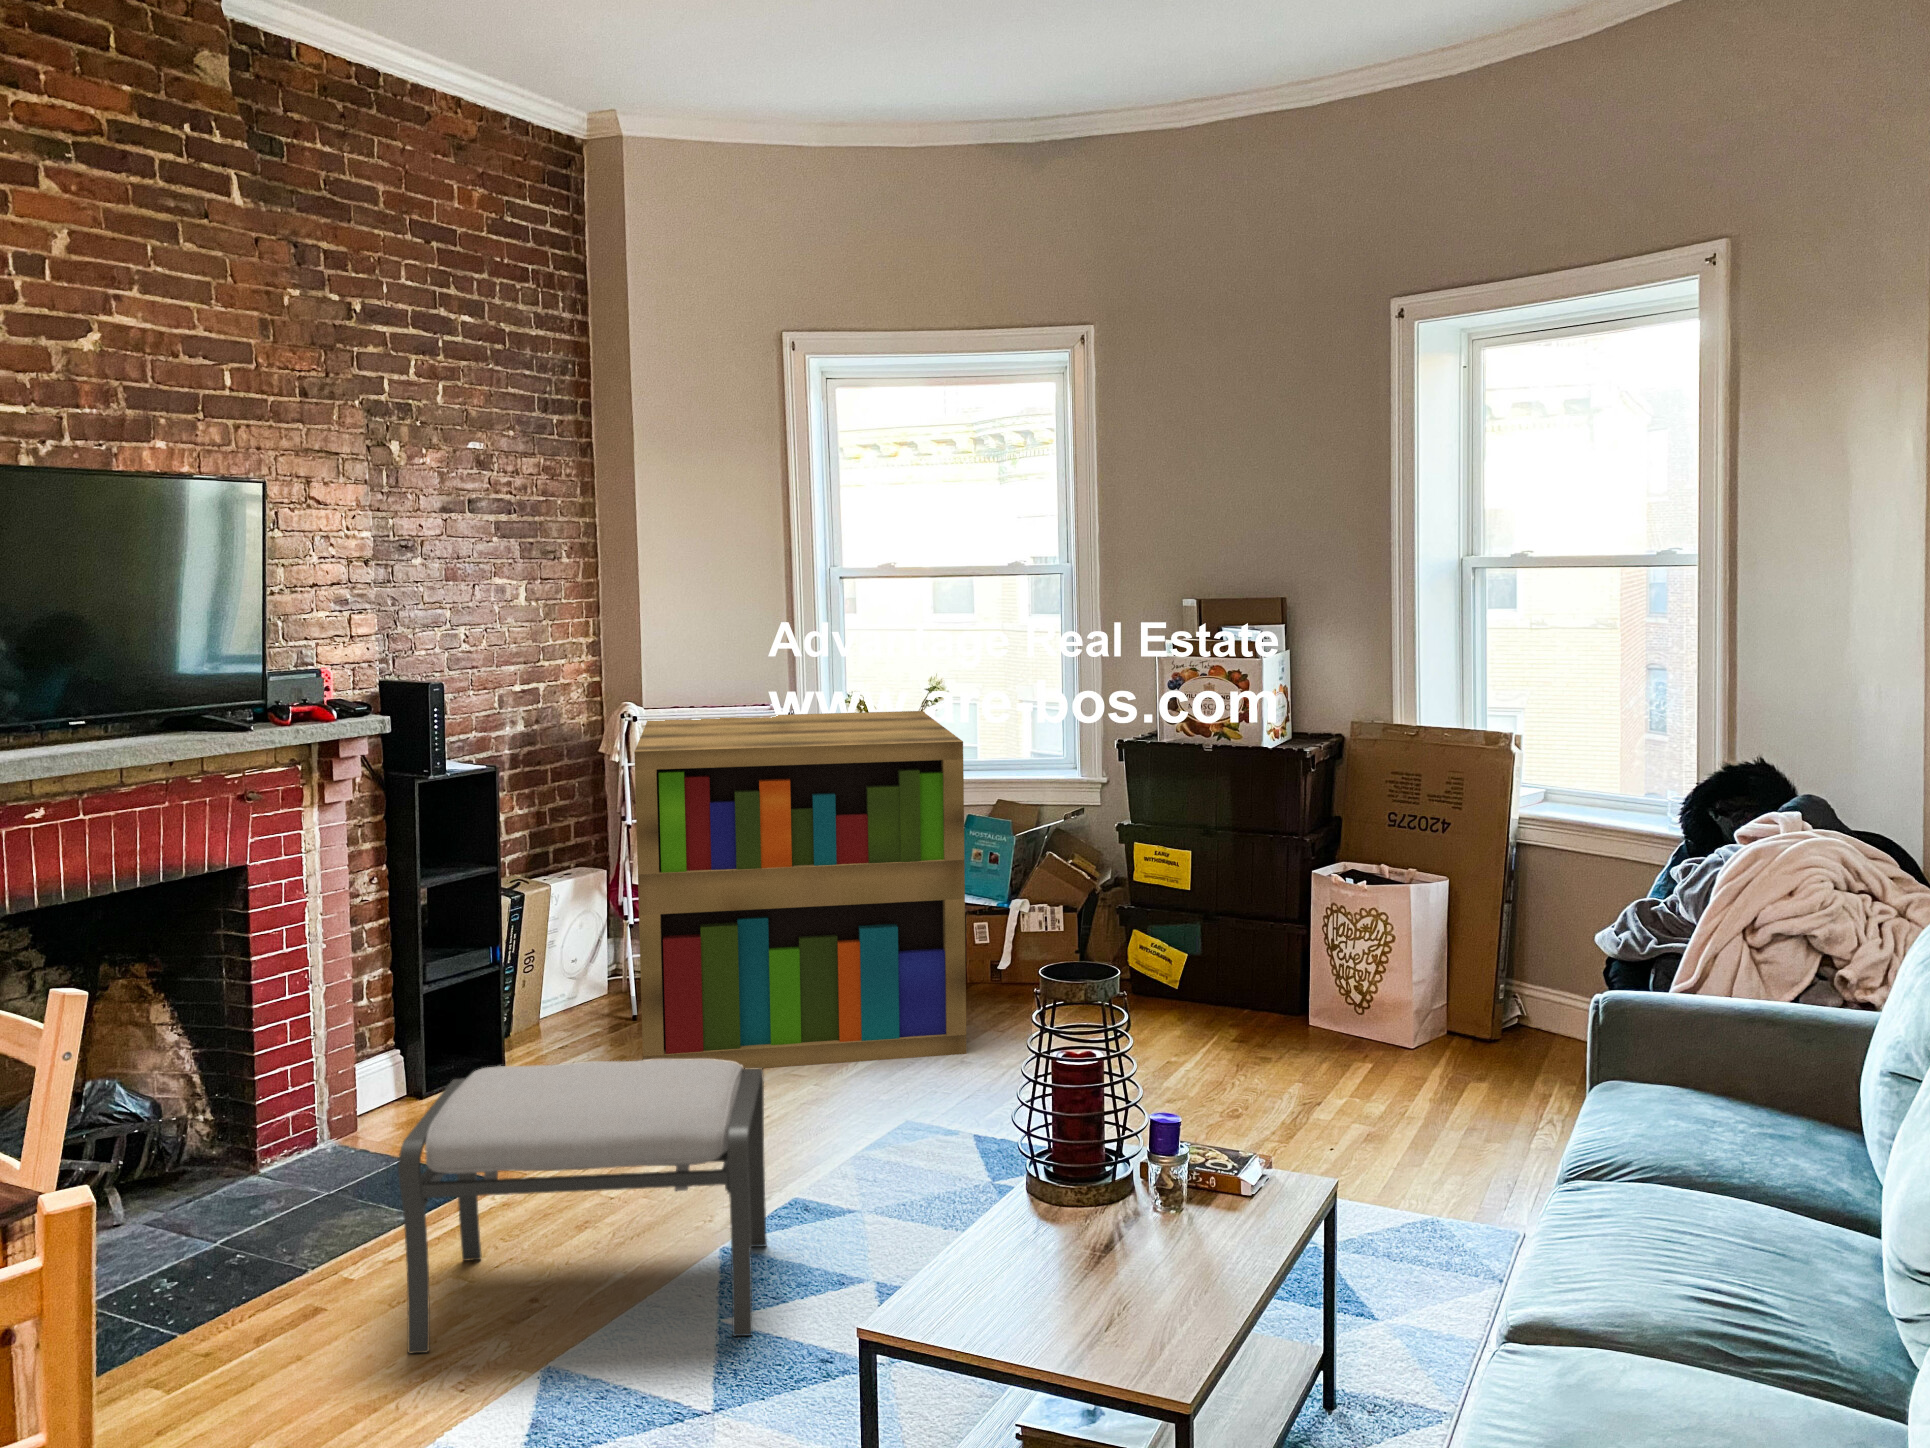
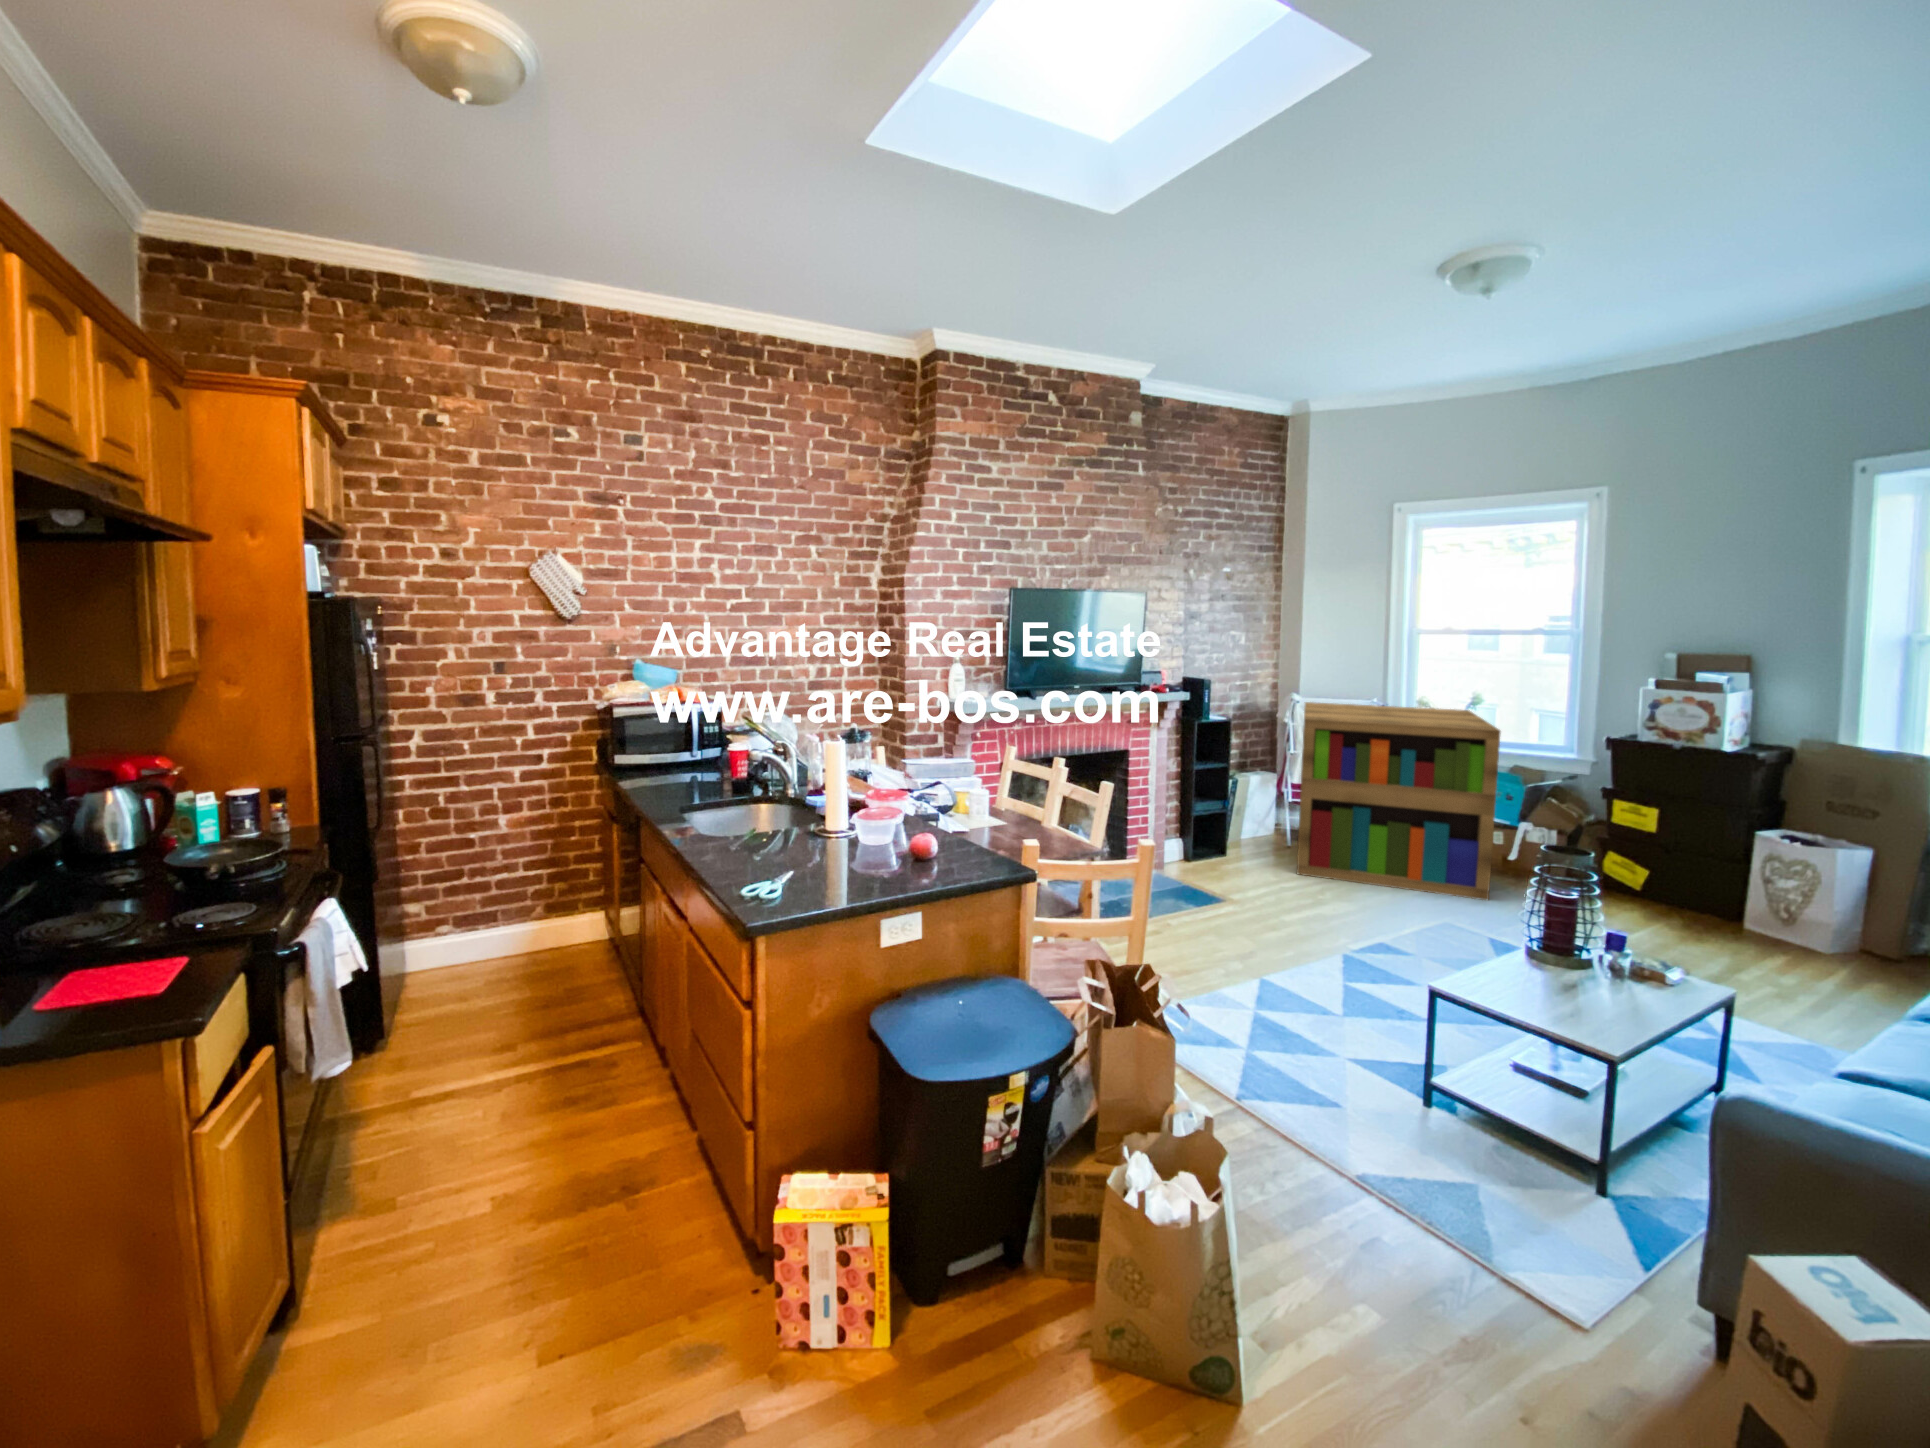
ottoman: present [398,1059,767,1353] -> none [1202,853,1376,1002]

